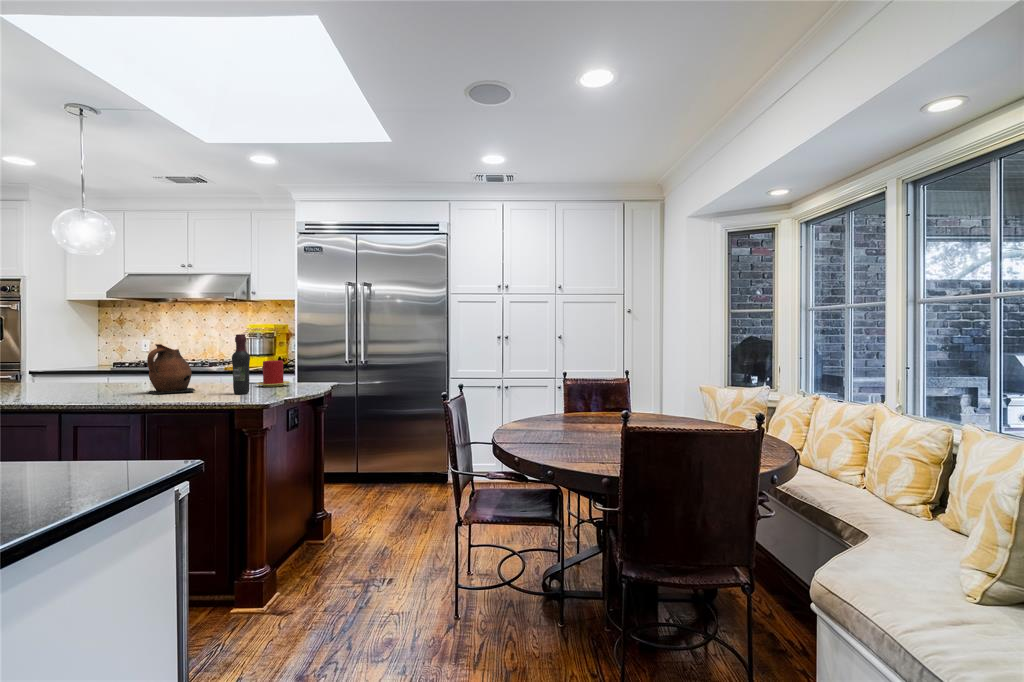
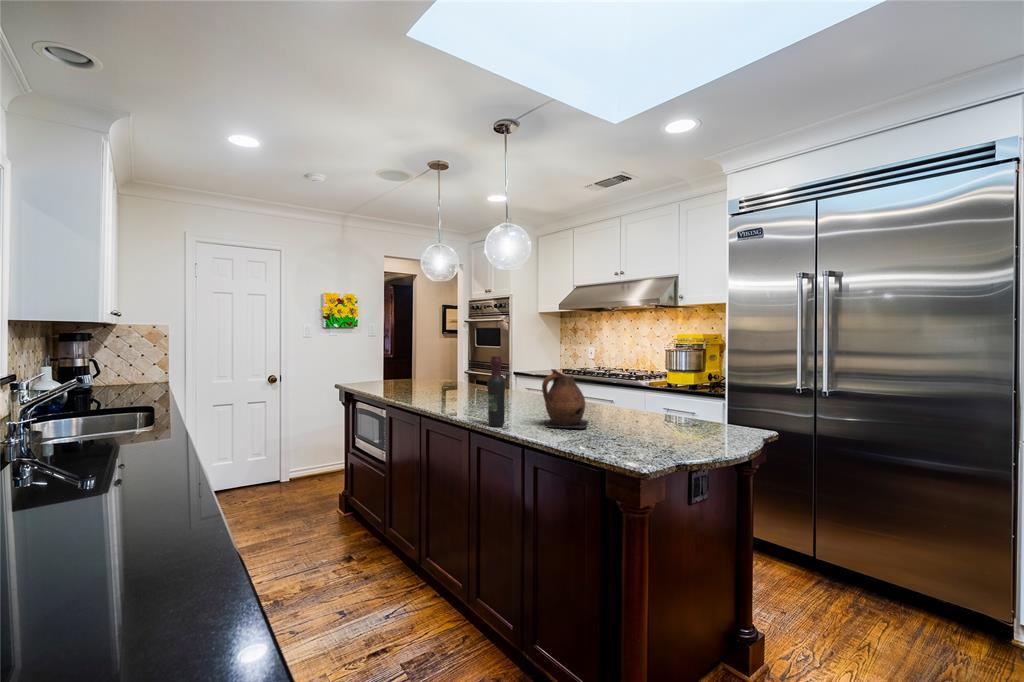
wine bottle: present [232,334,250,394] -> present [487,356,505,427]
candle: present [257,360,290,387] -> none [659,393,703,431]

